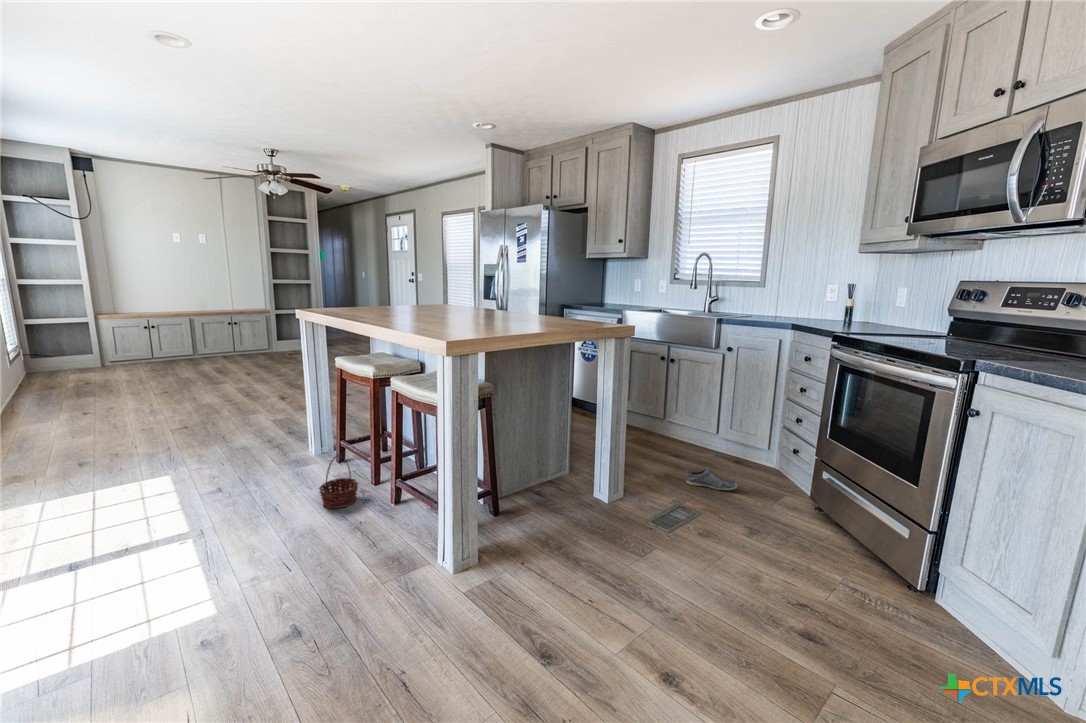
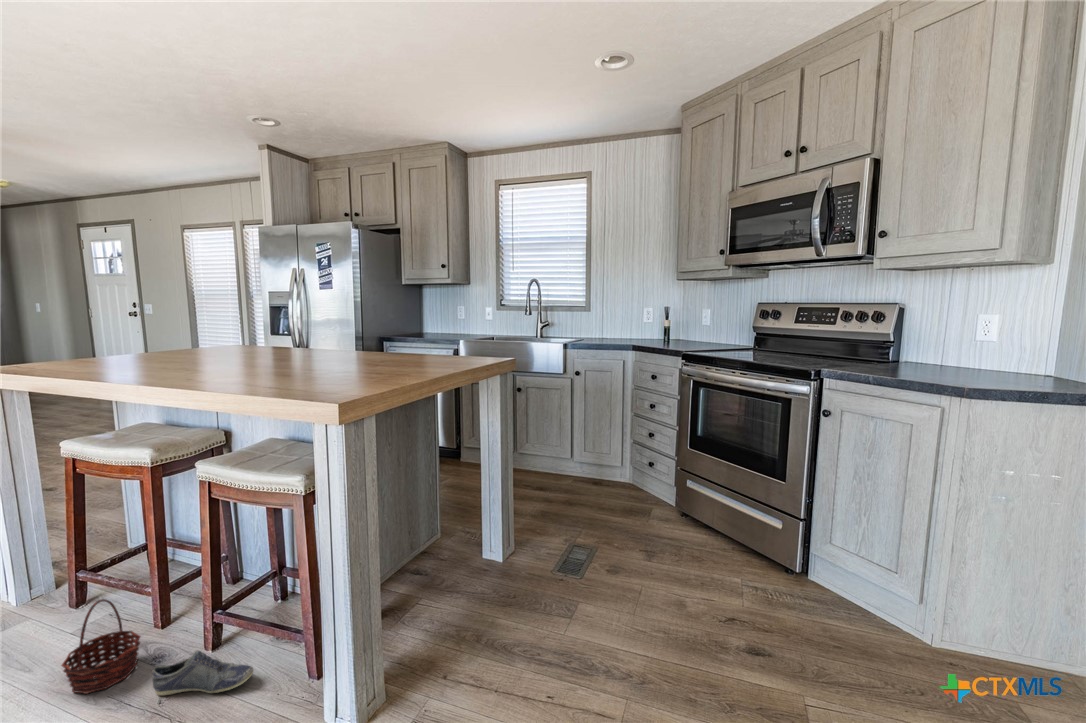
shoe: present [685,467,738,490] -> present [152,650,253,696]

